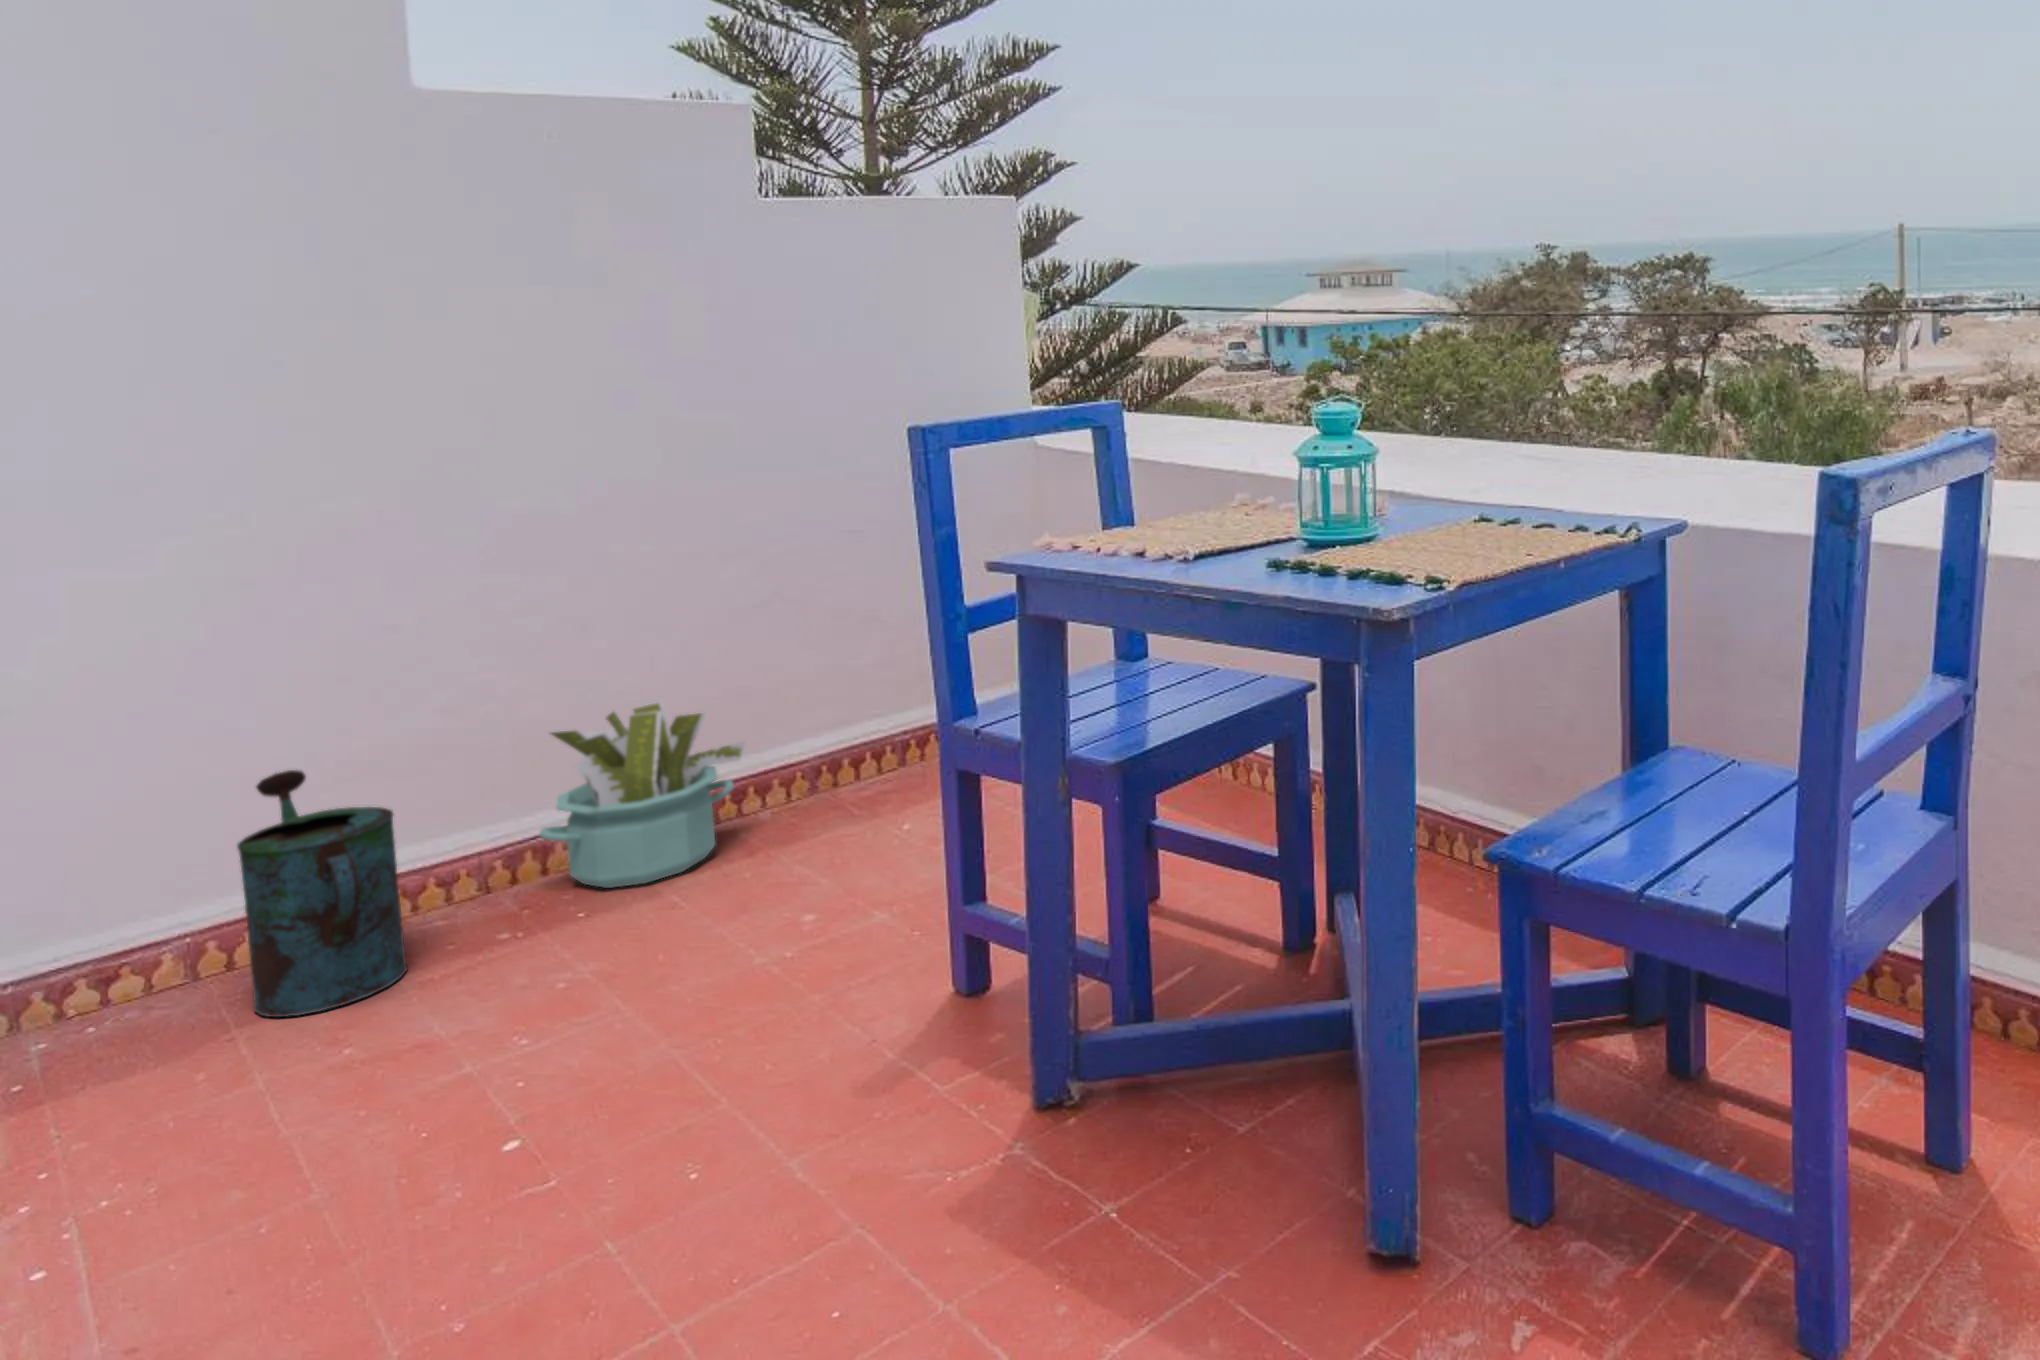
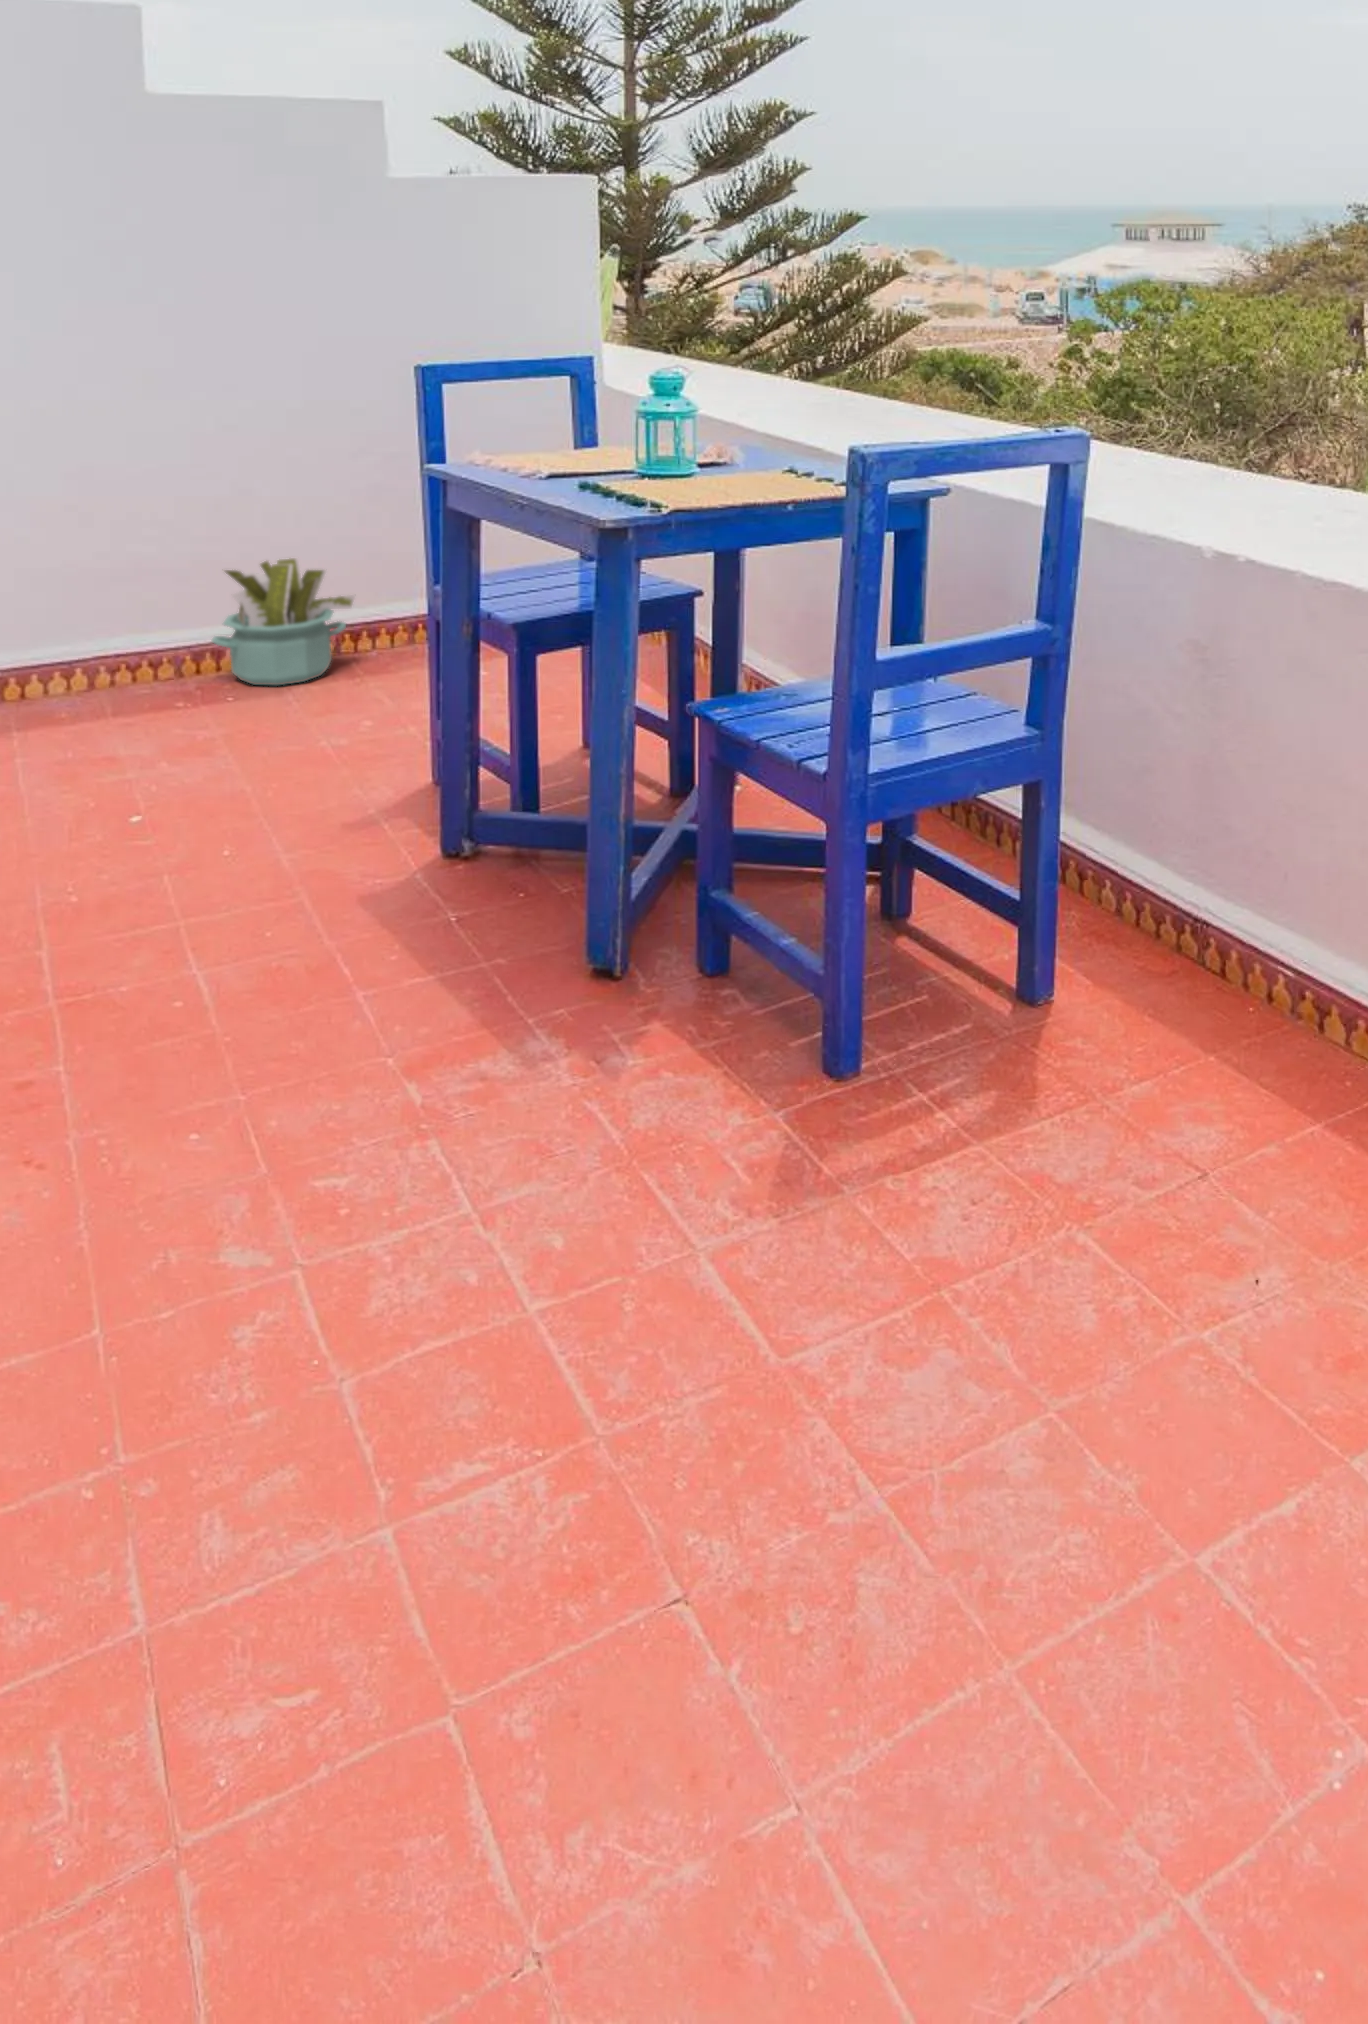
watering can: present [237,770,407,1017] -> none [17,572,119,731]

